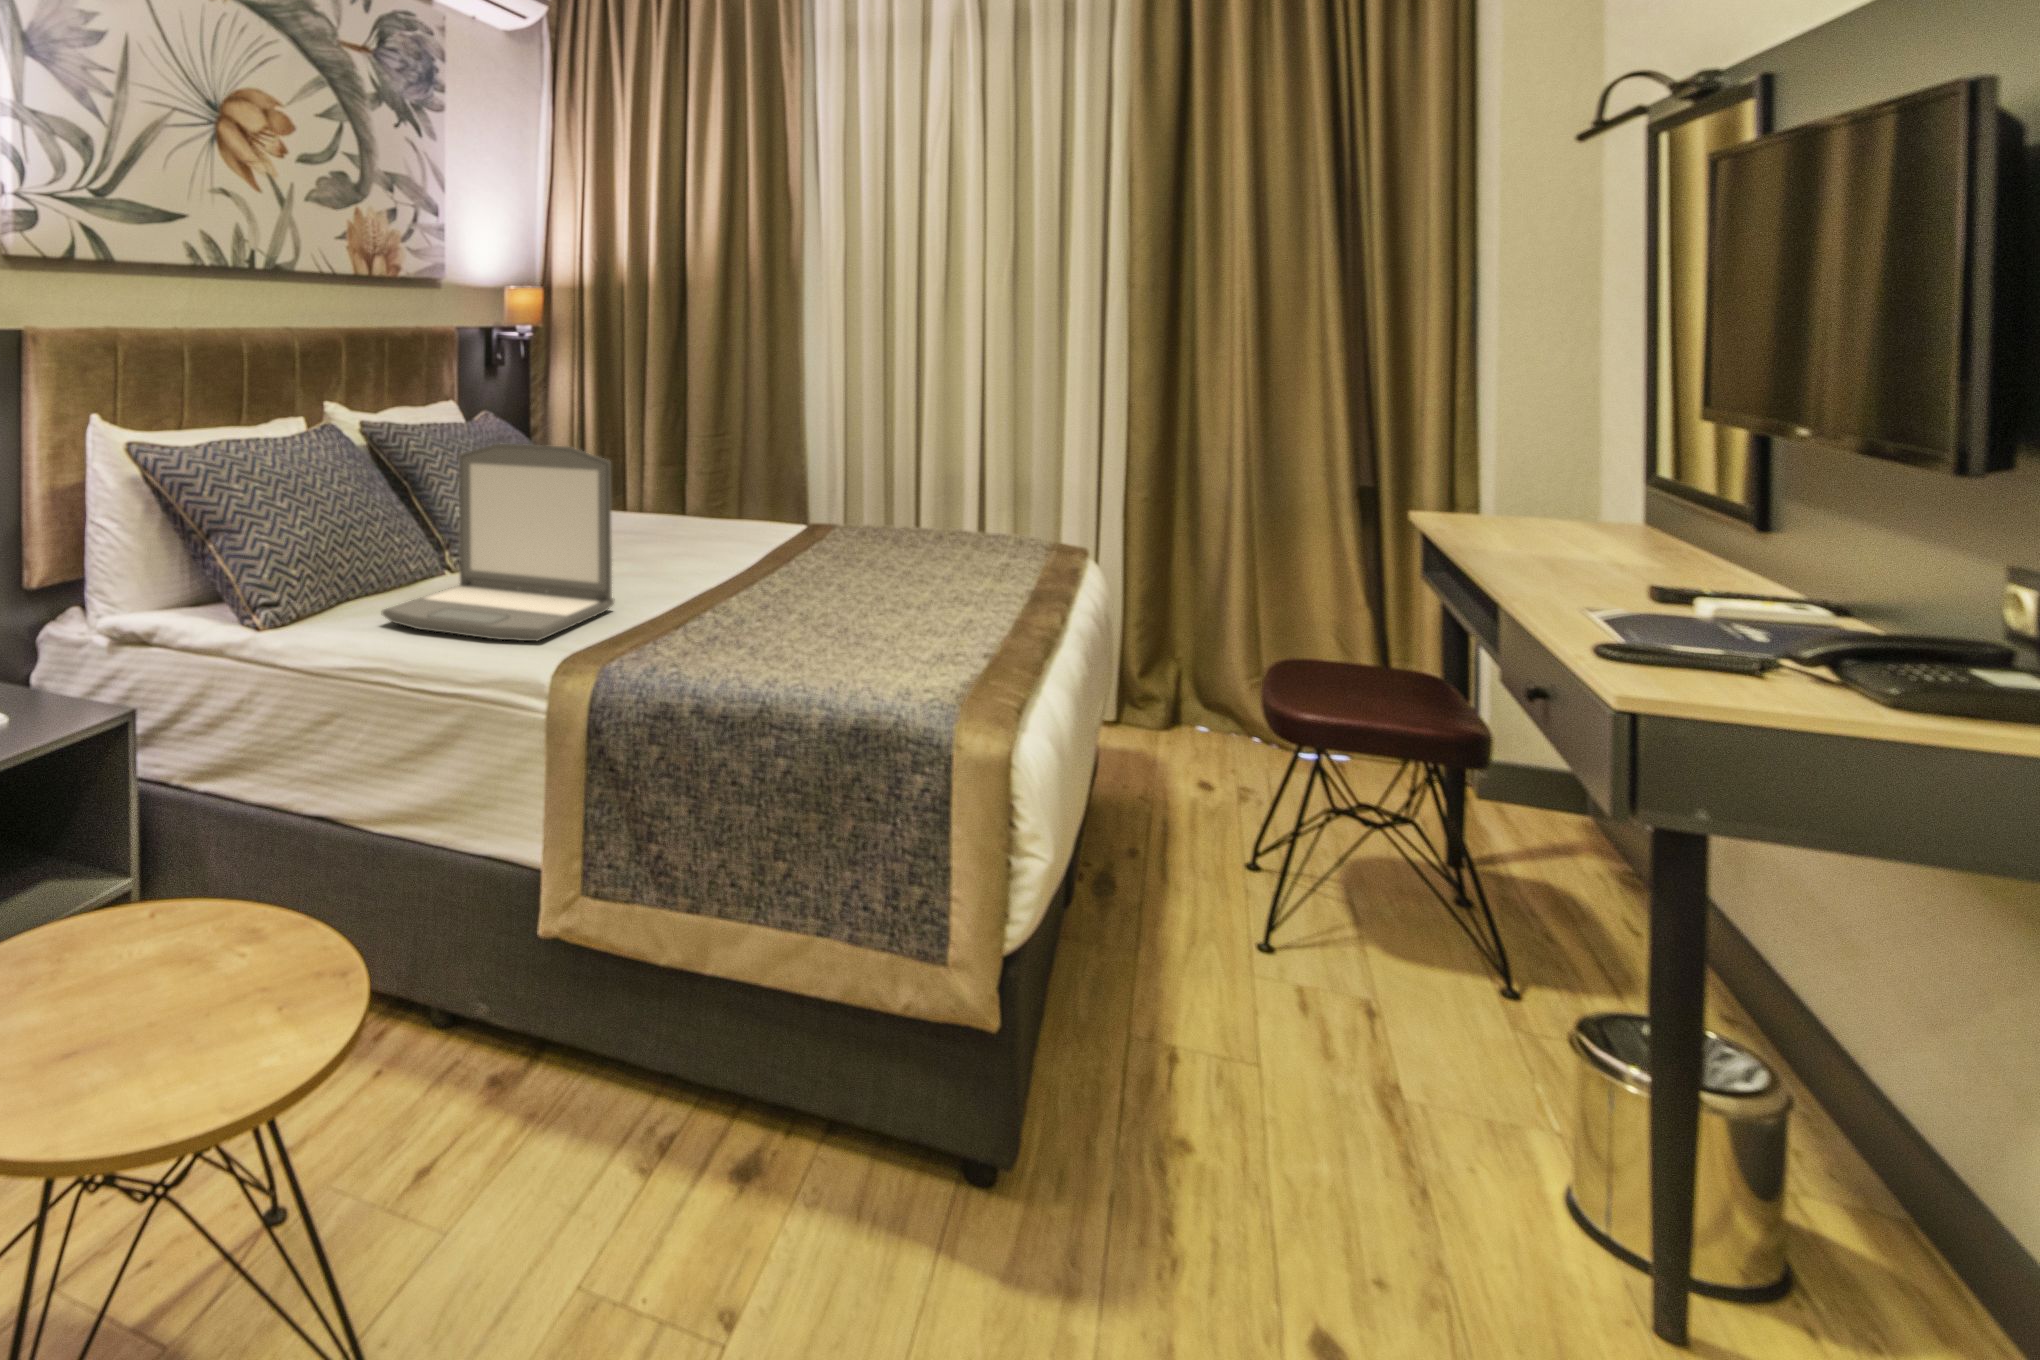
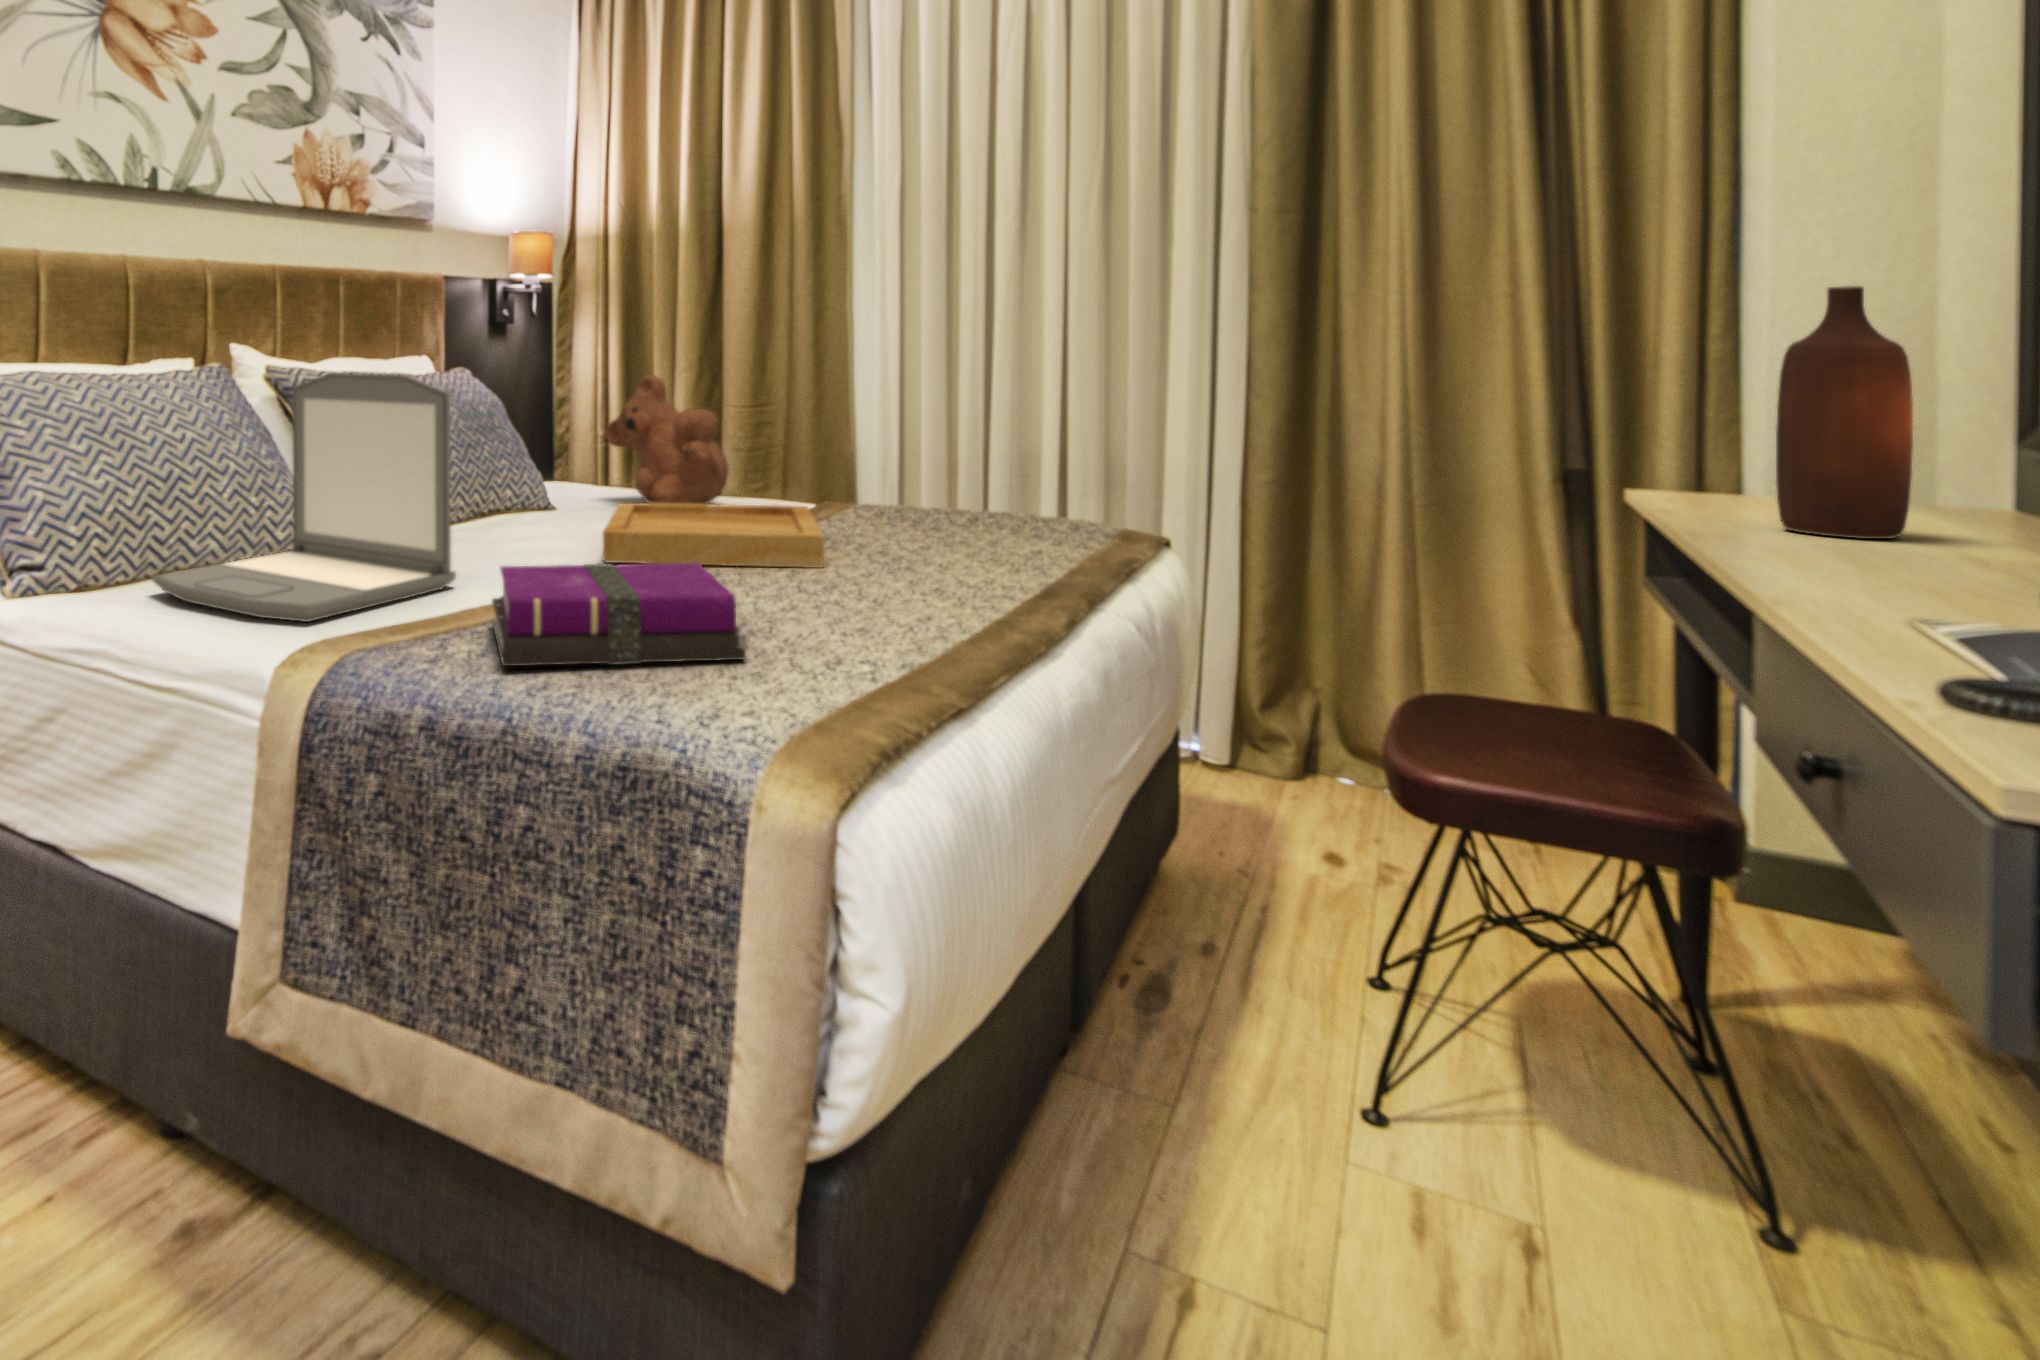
bottle: none [1503,380,1580,546] -> present [1776,286,1913,539]
teddy bear: none [643,427,750,540] -> present [605,375,729,504]
tray: none [684,535,873,587] -> present [603,503,824,568]
notebook: none [679,587,885,666] -> present [492,563,746,666]

